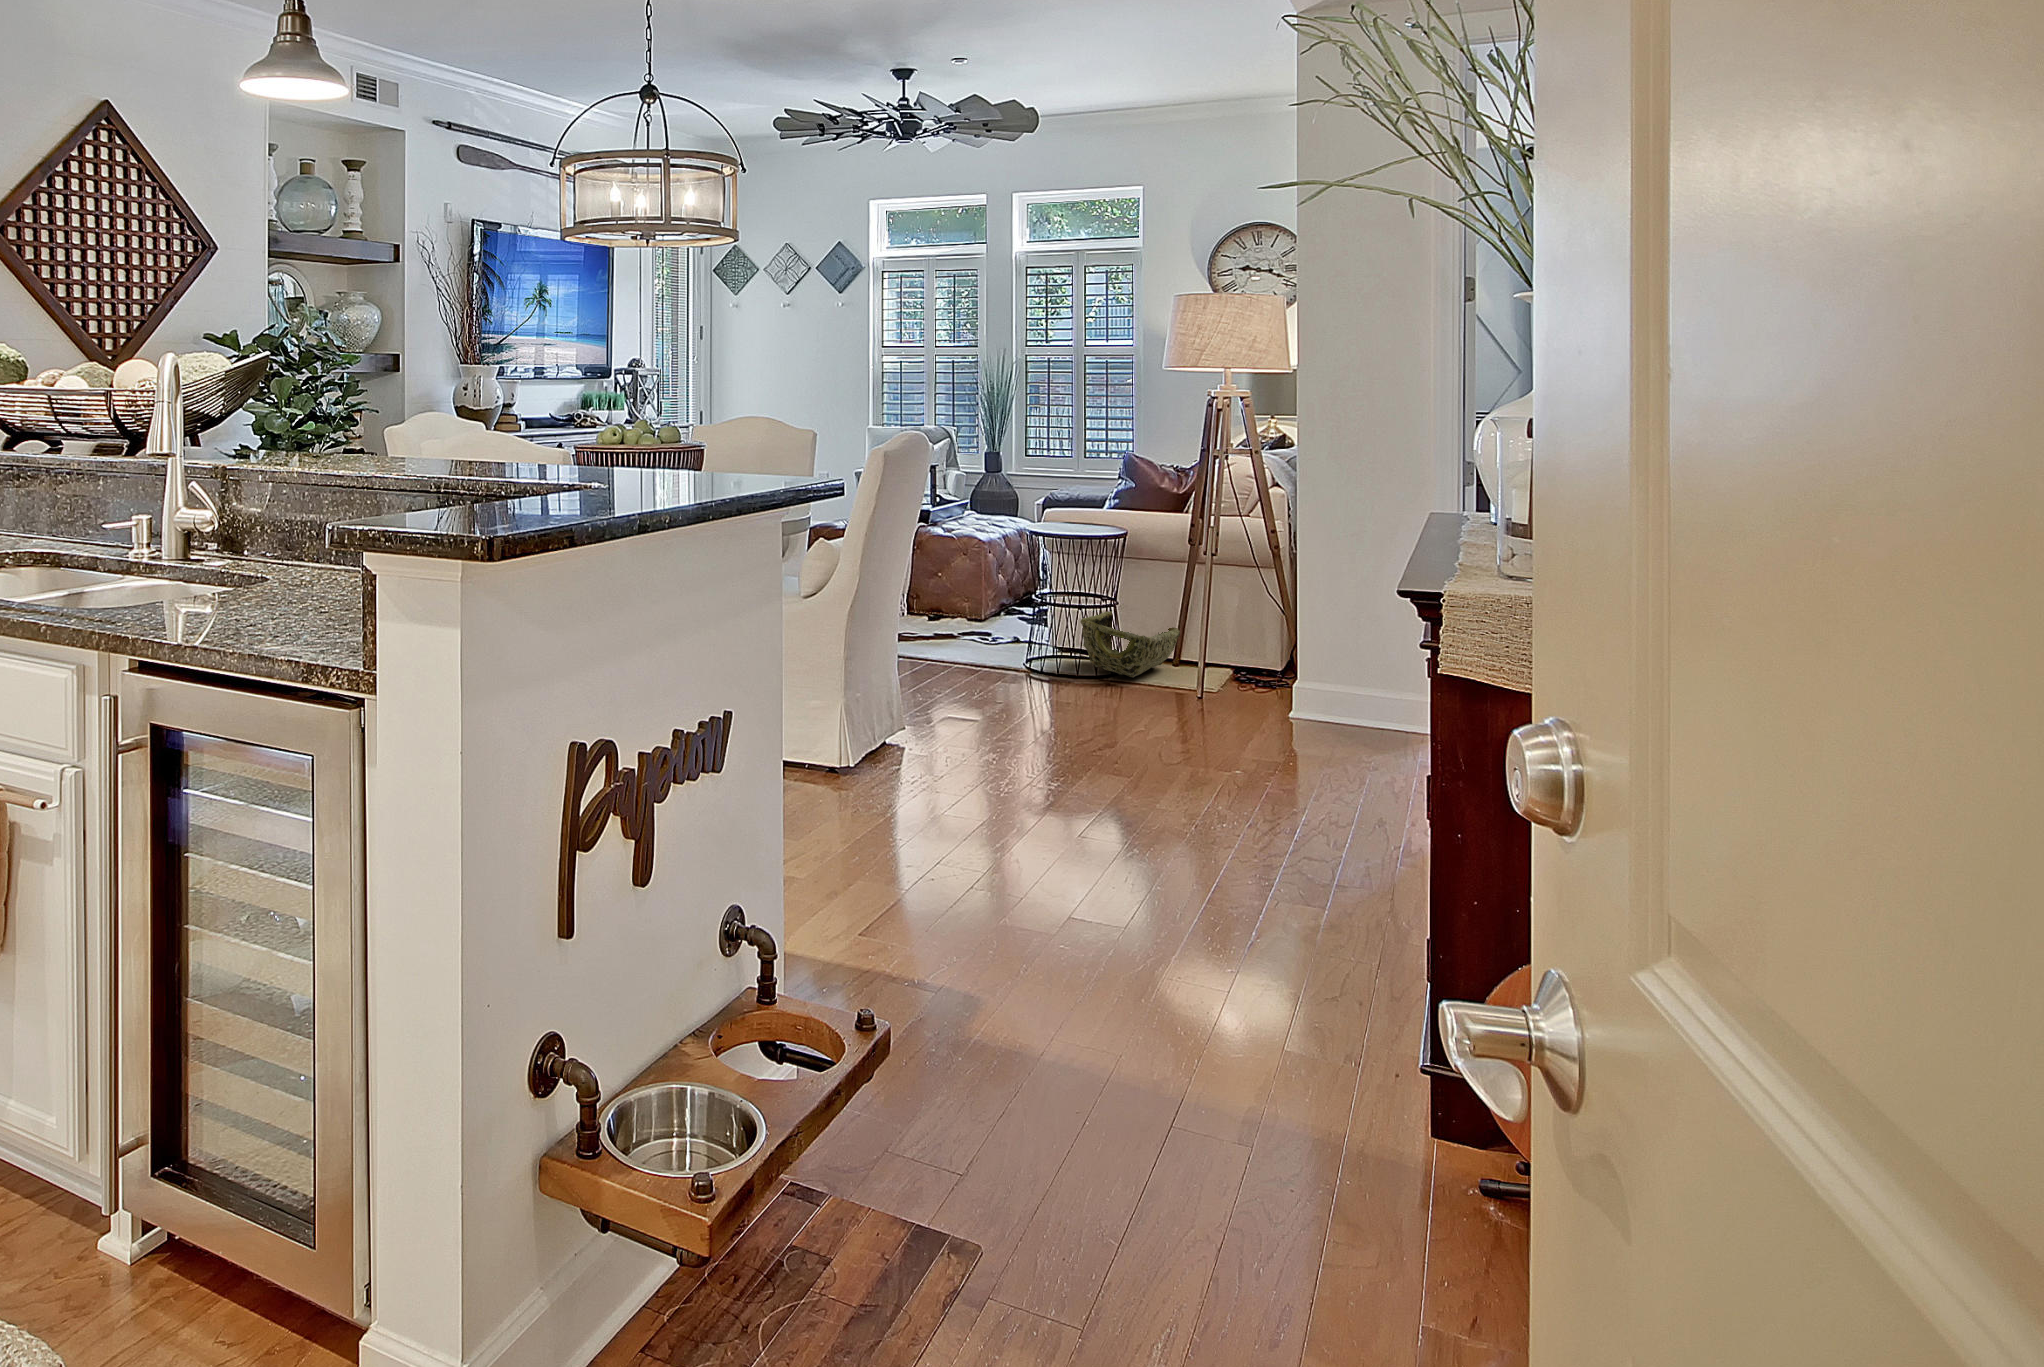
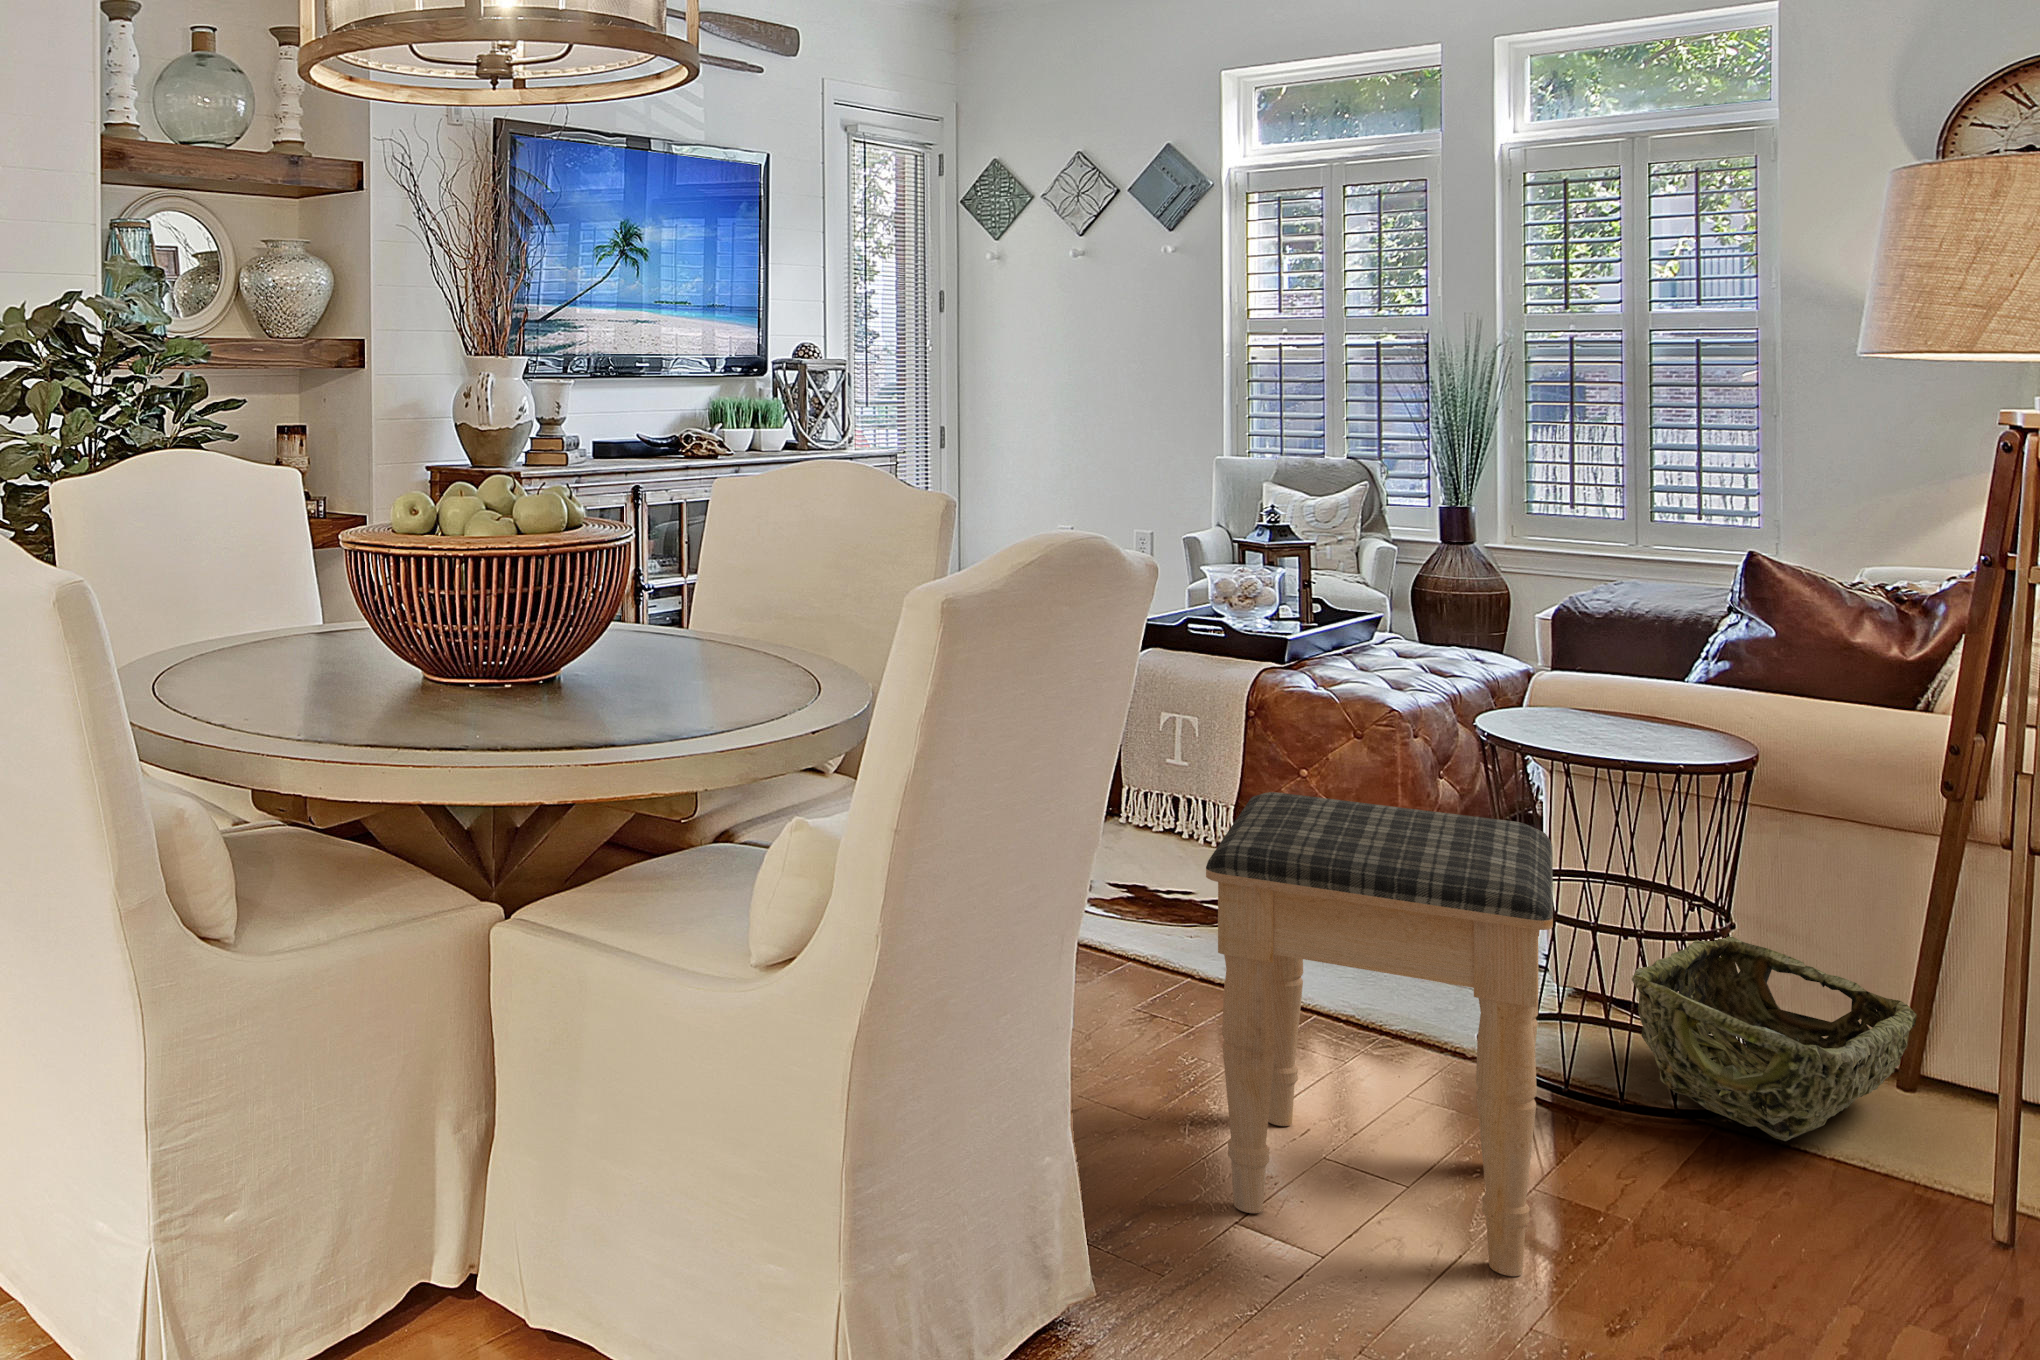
footstool: none [932,548,1056,711] -> present [1206,792,1553,1276]

